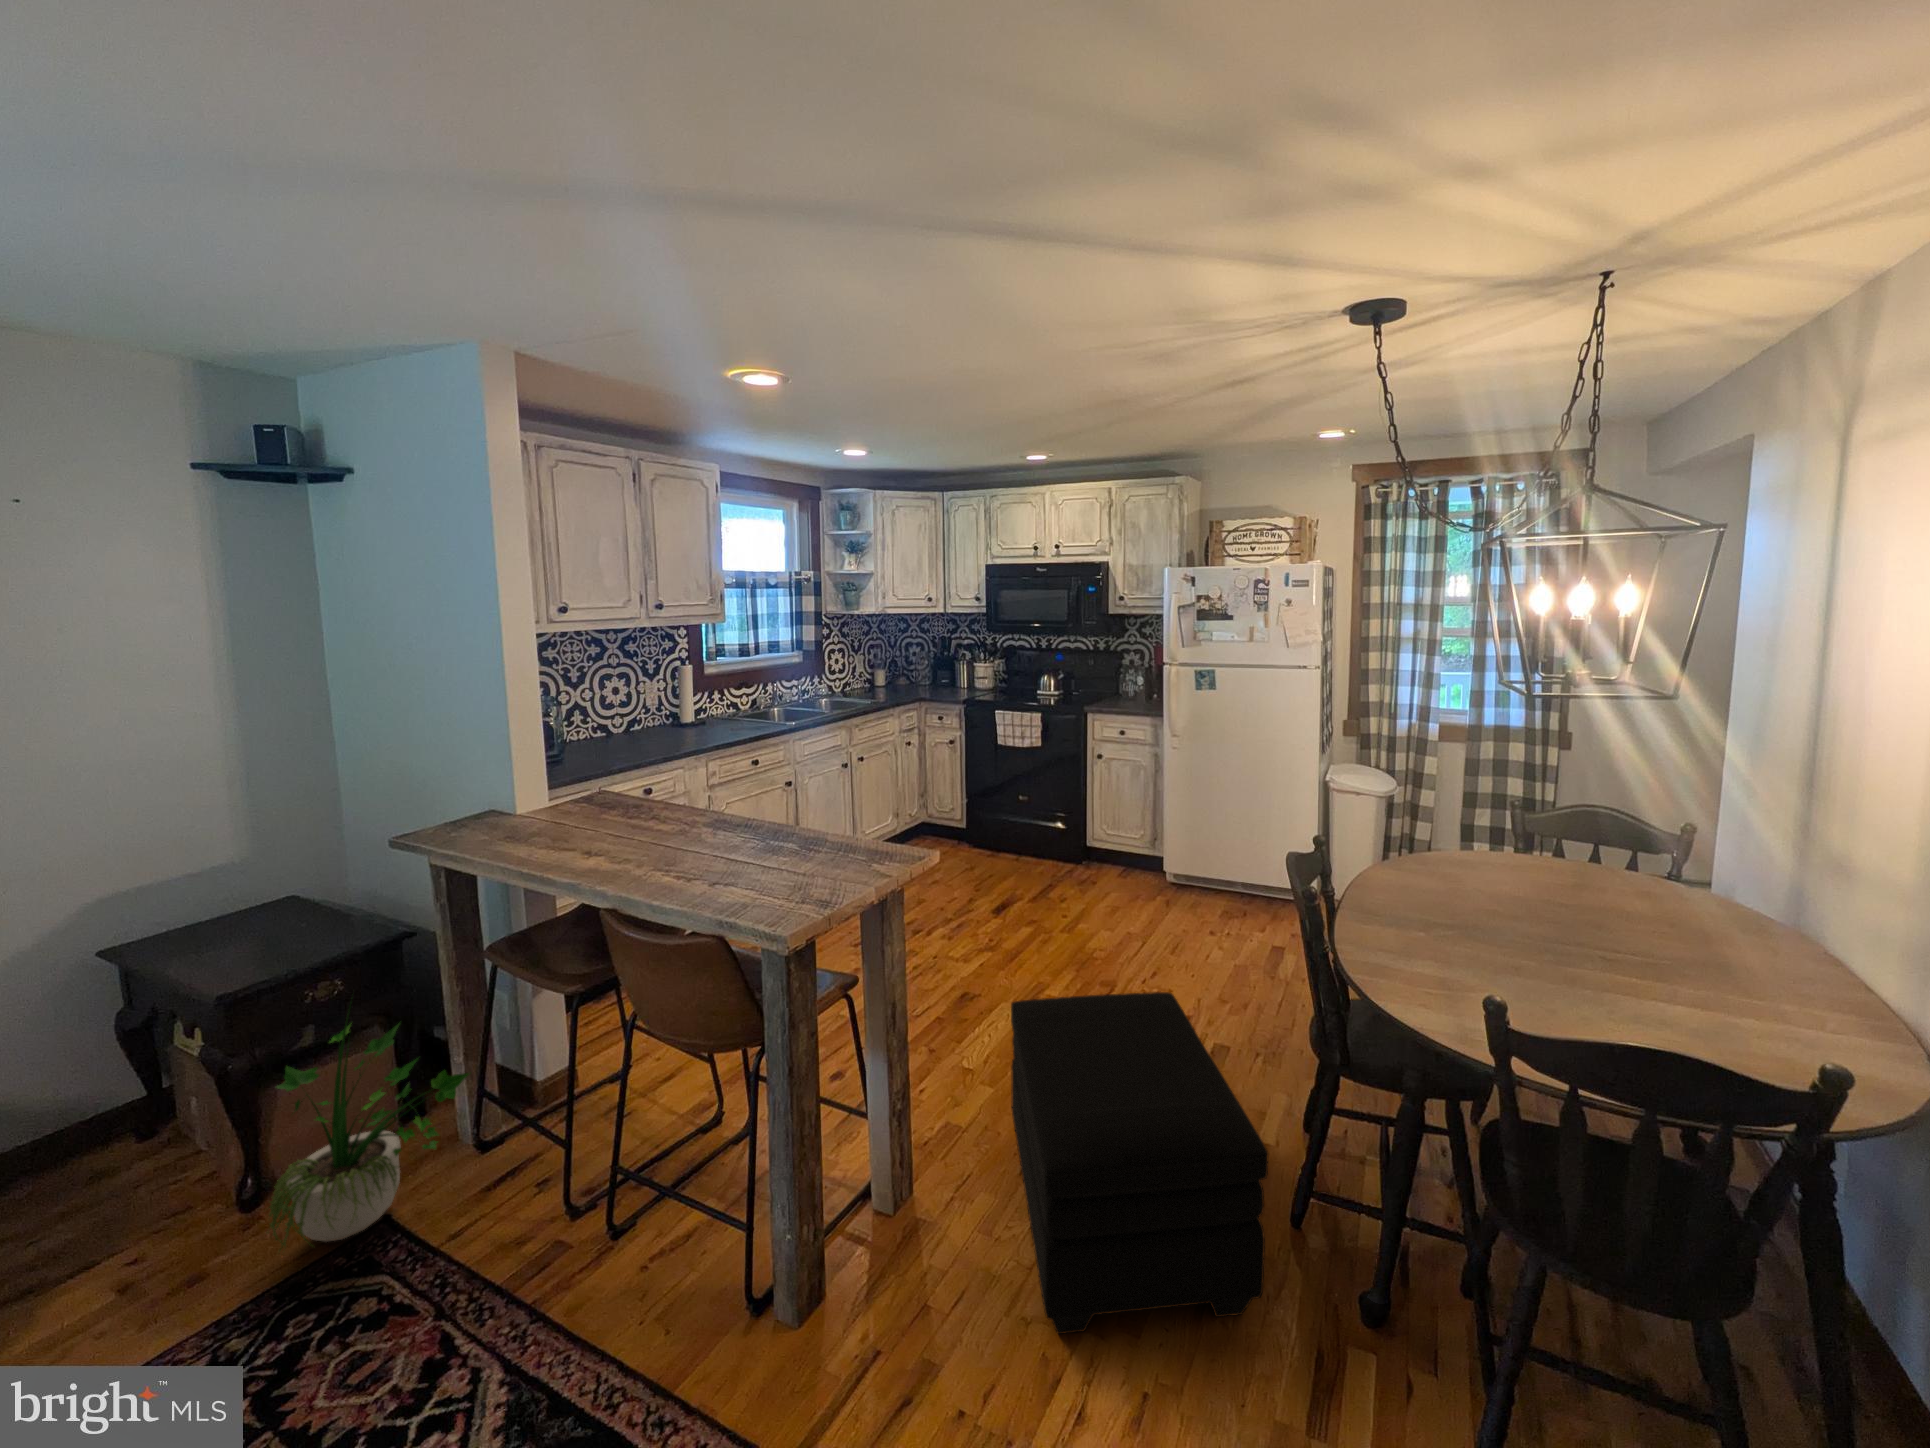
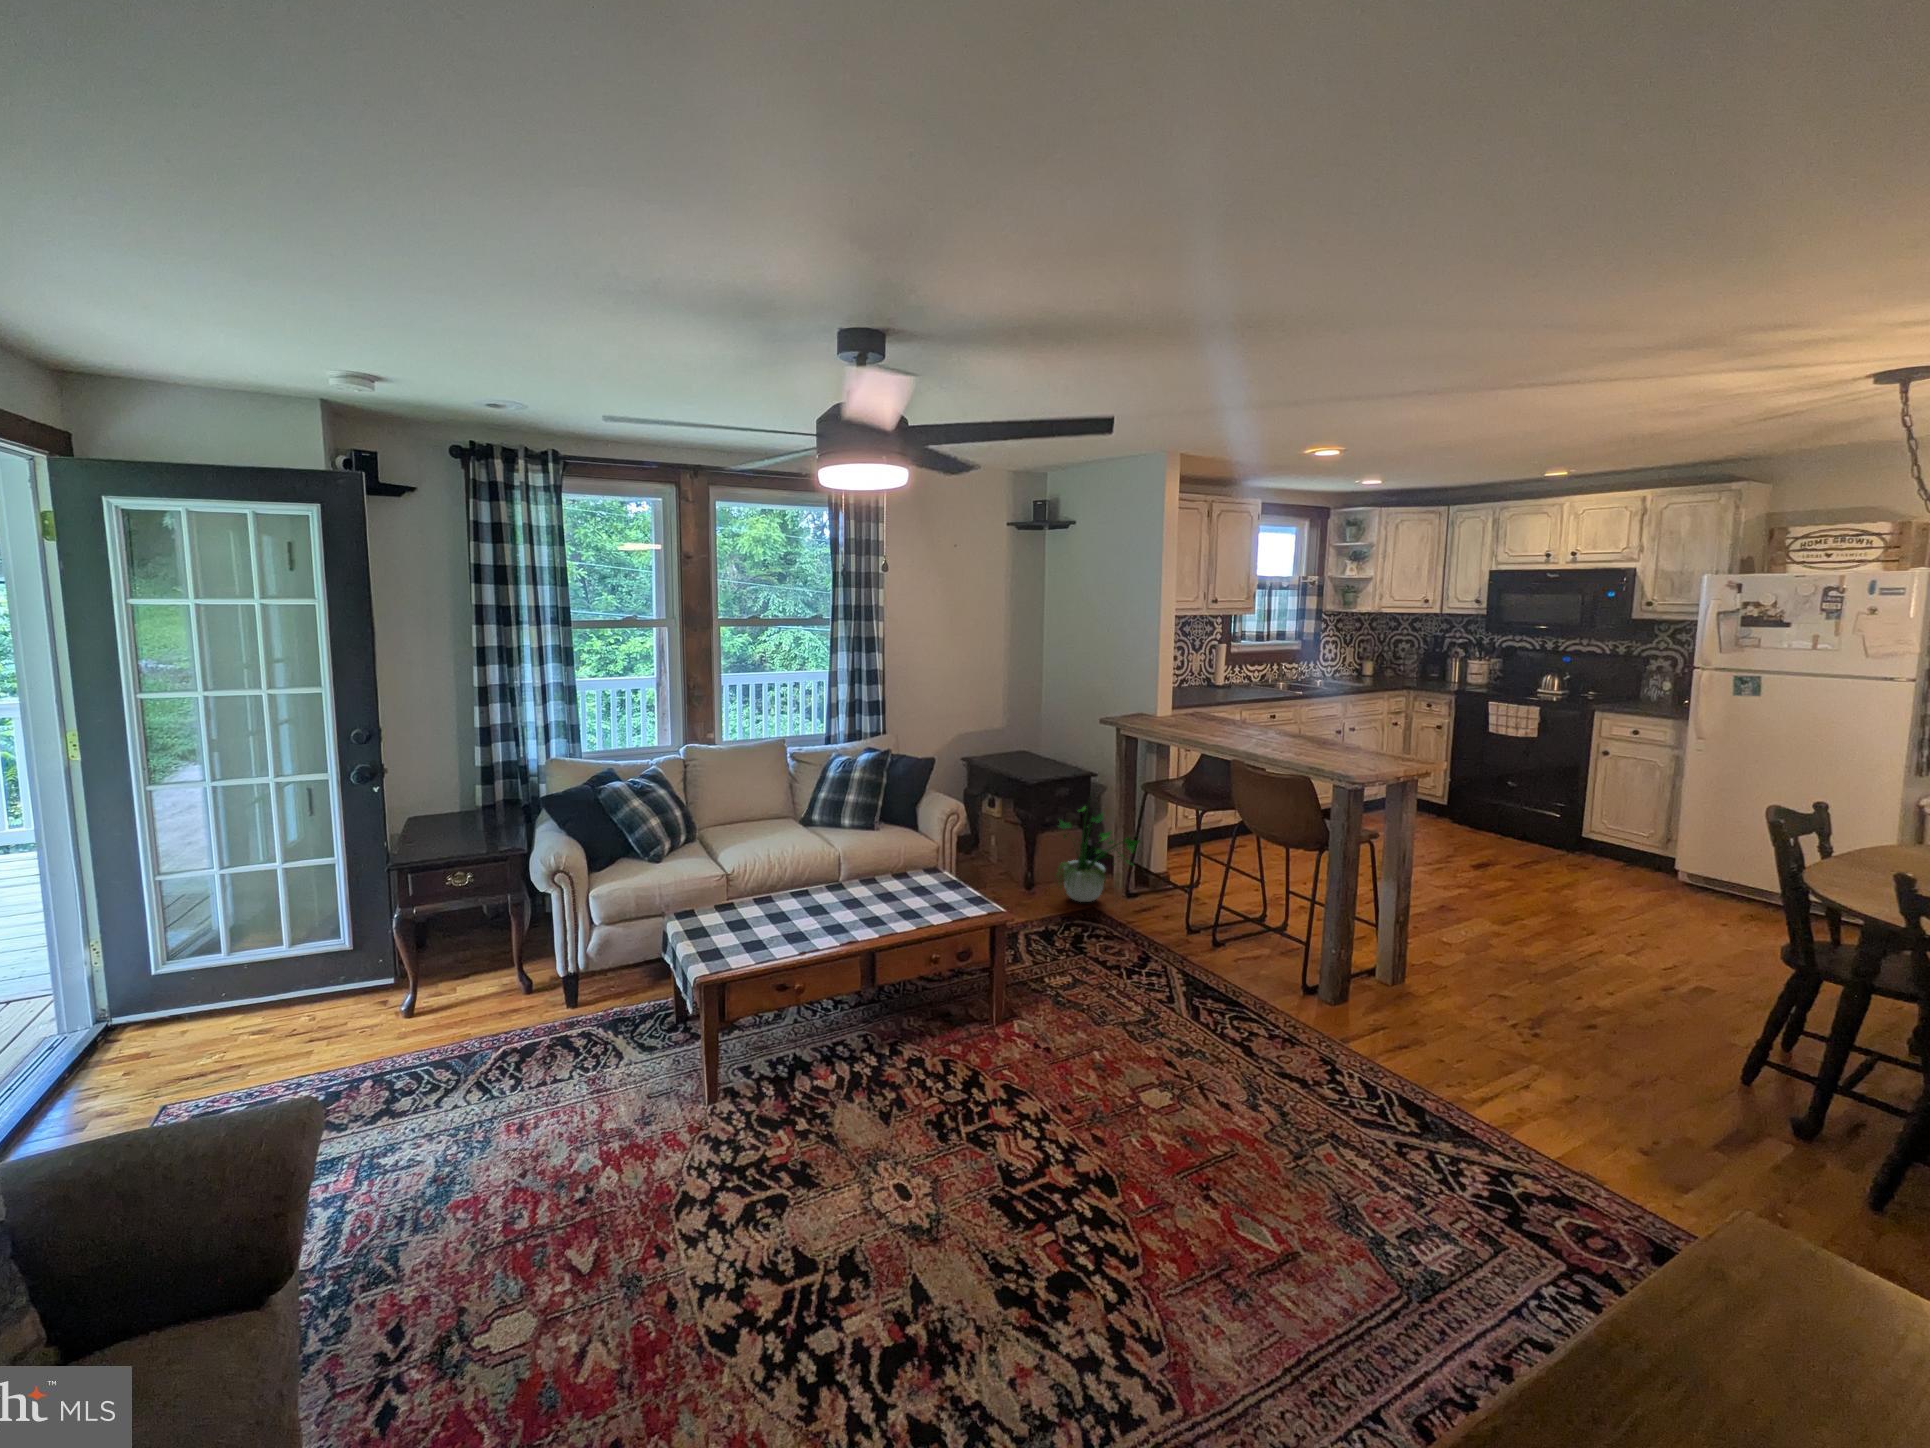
ottoman: present [1011,992,1268,1334] -> none [1480,880,1695,1086]

